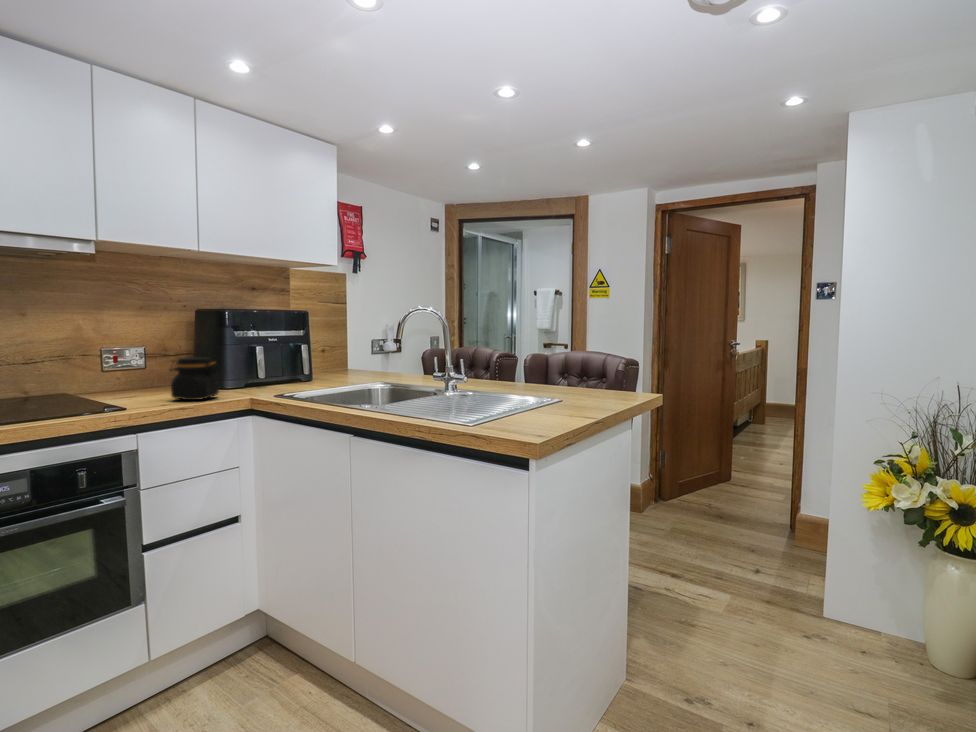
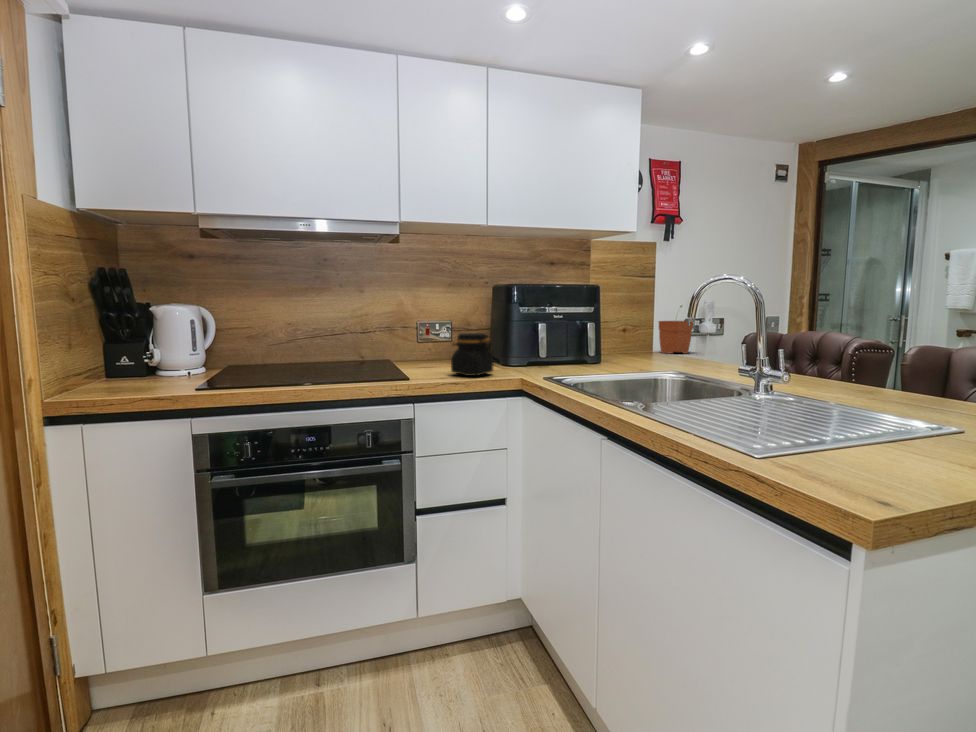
plant pot: none [351,329,381,370] -> present [659,306,693,354]

